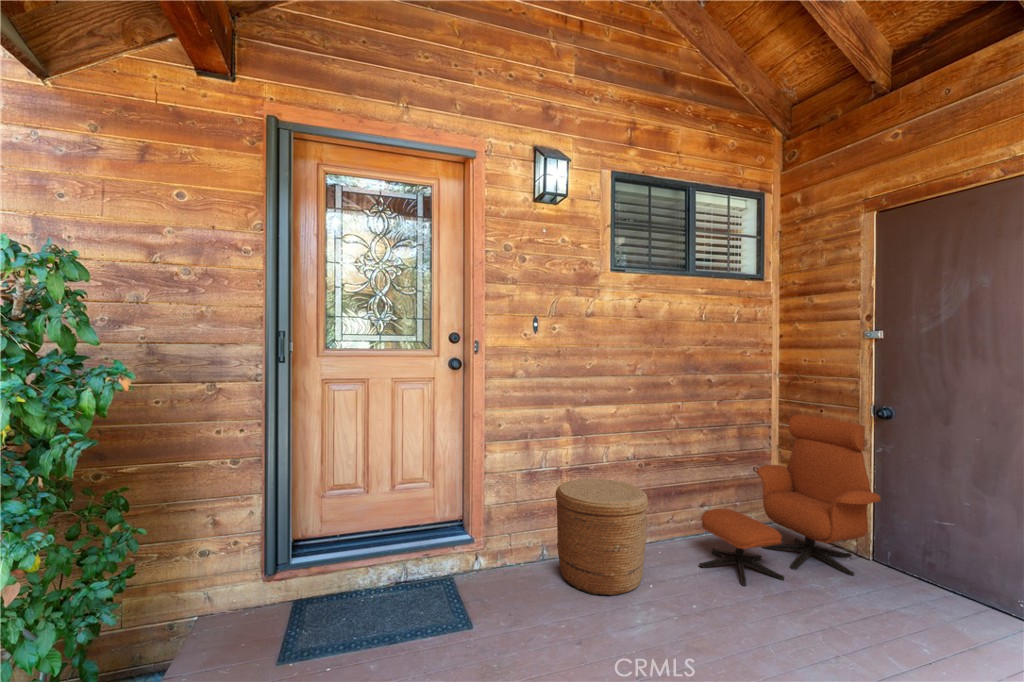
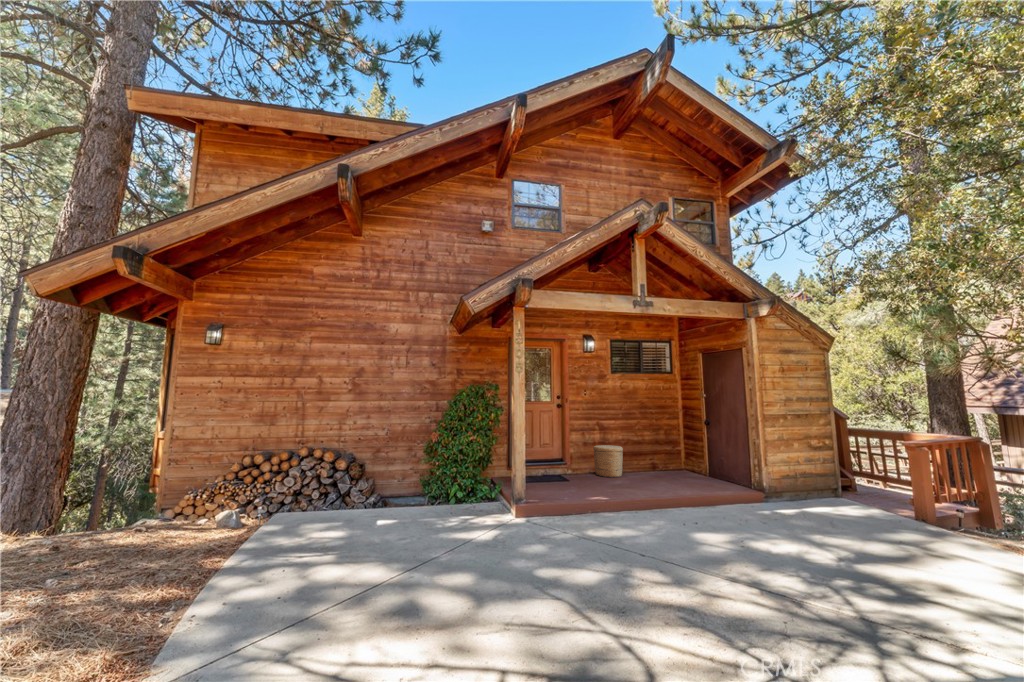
lounge chair: present [699,415,881,586] -> none [643,424,702,477]

